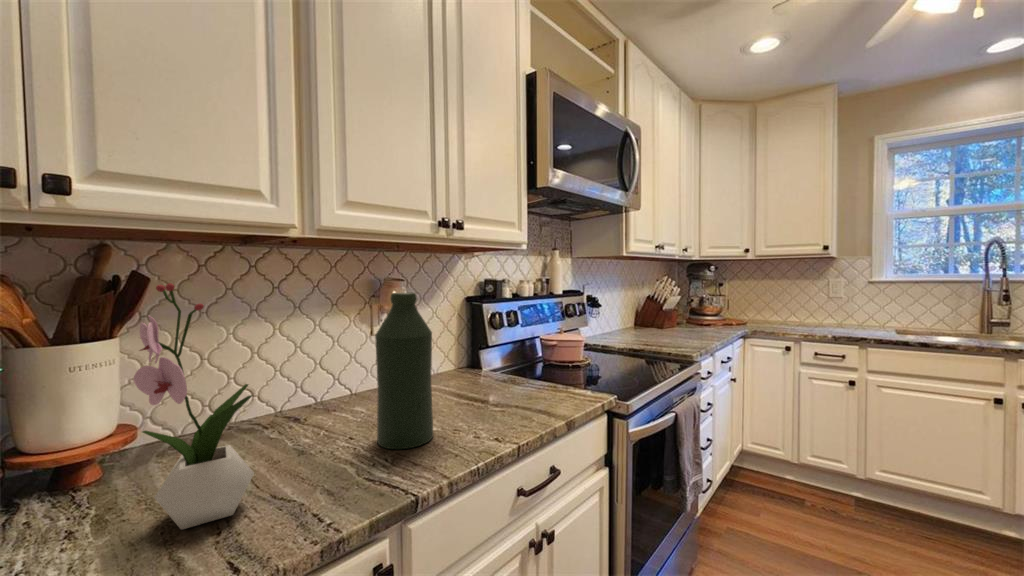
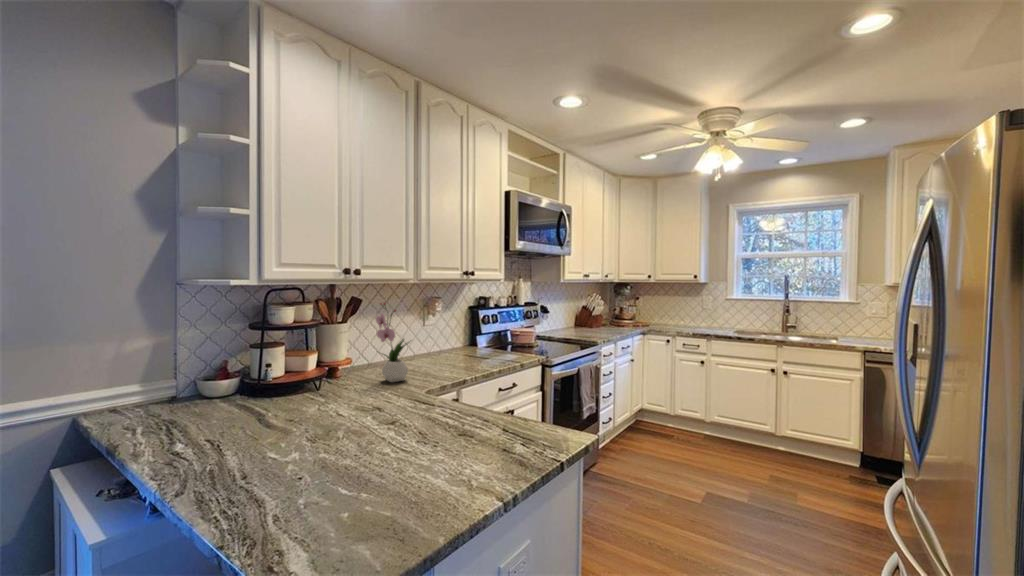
bottle: present [375,293,433,449] -> none [440,305,464,369]

